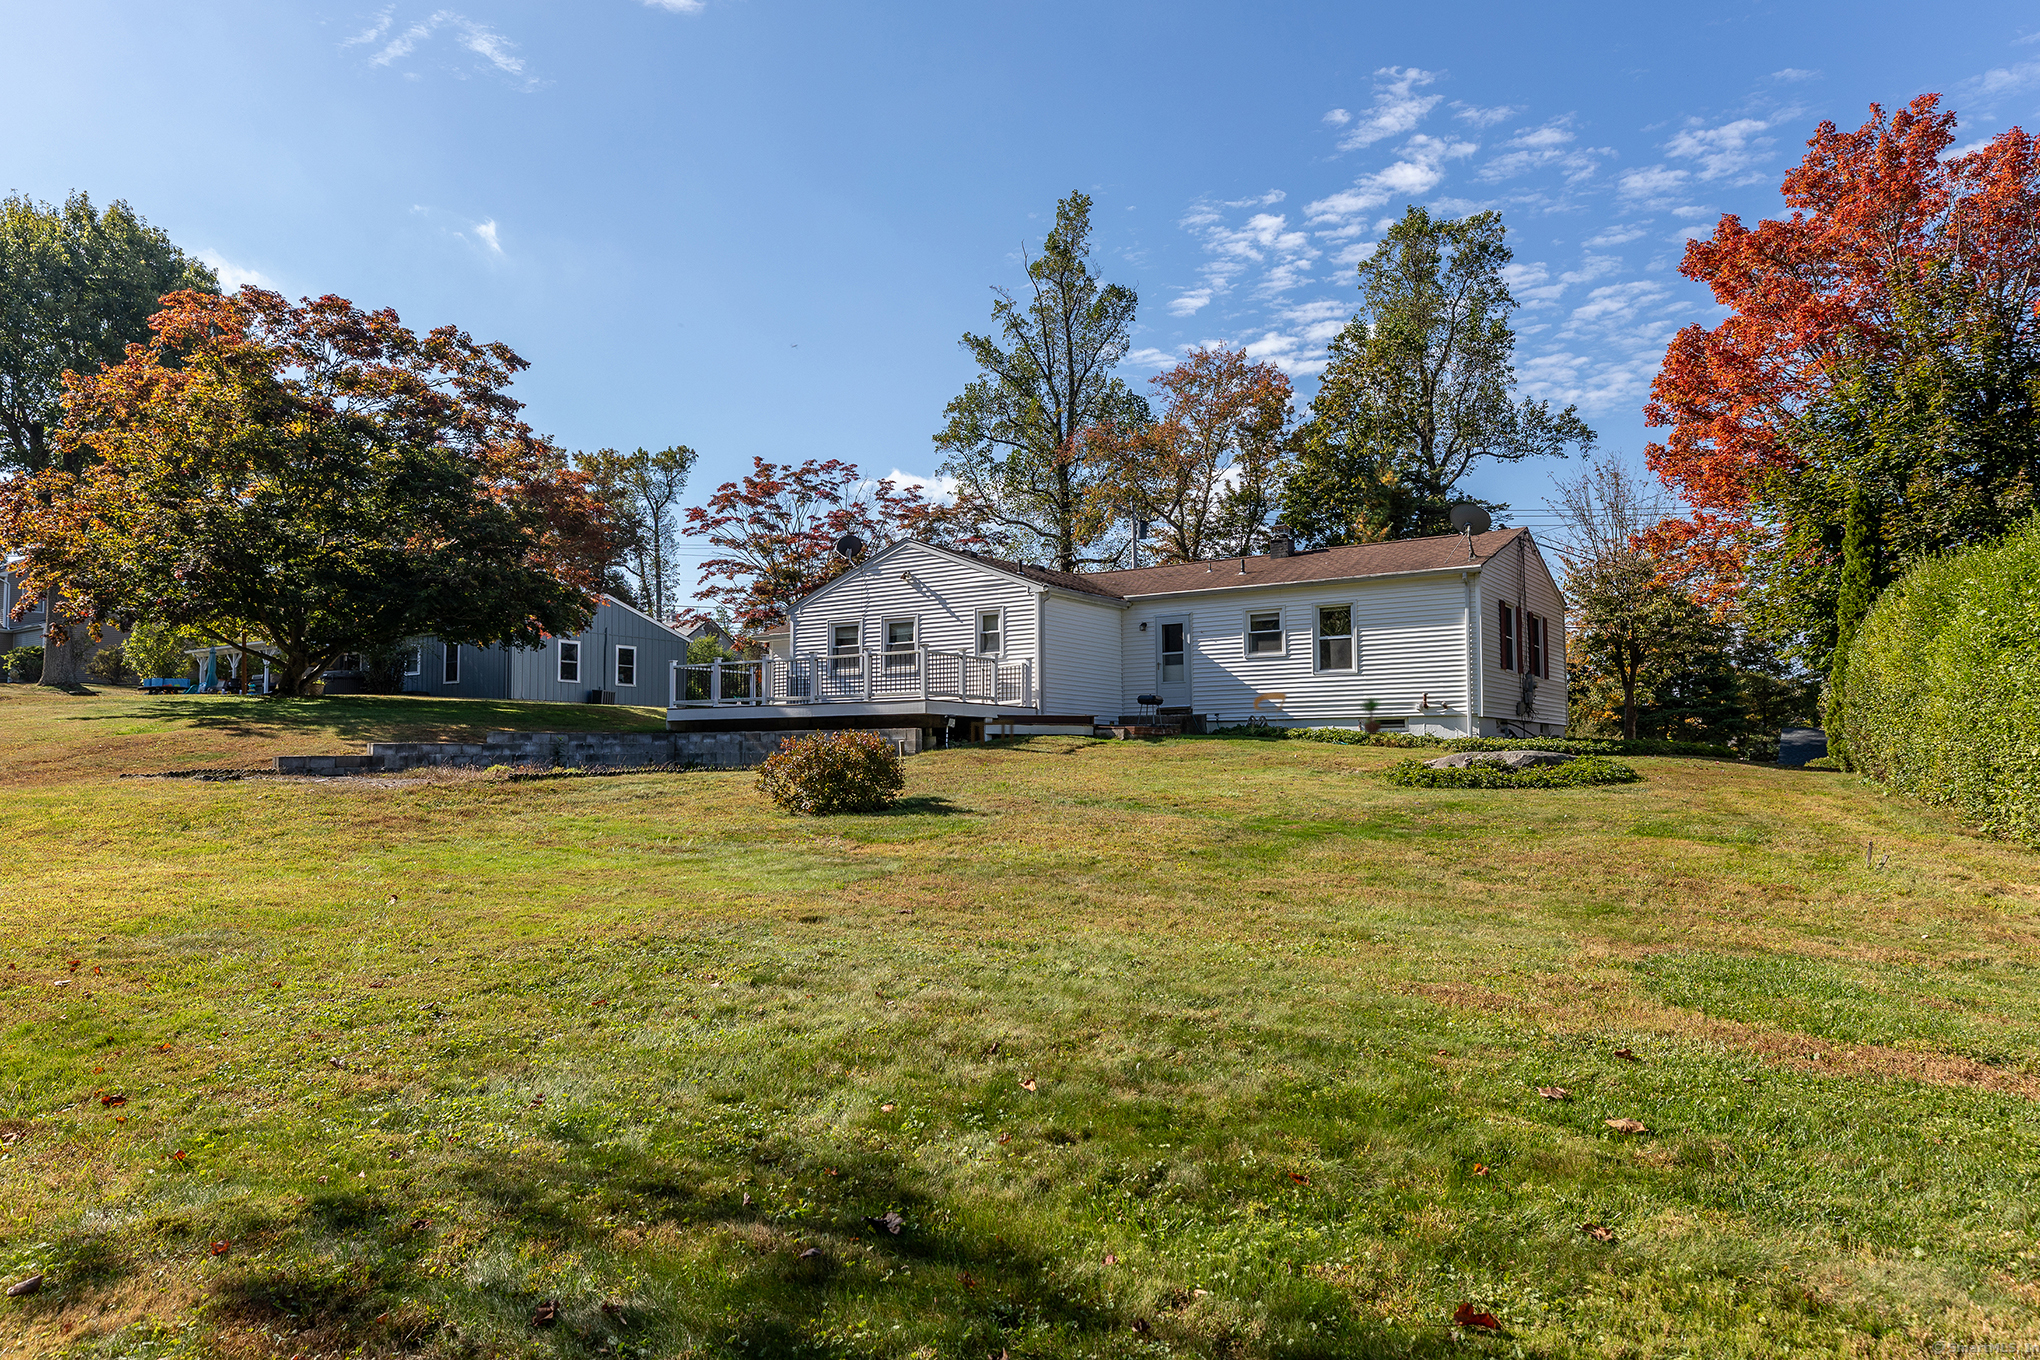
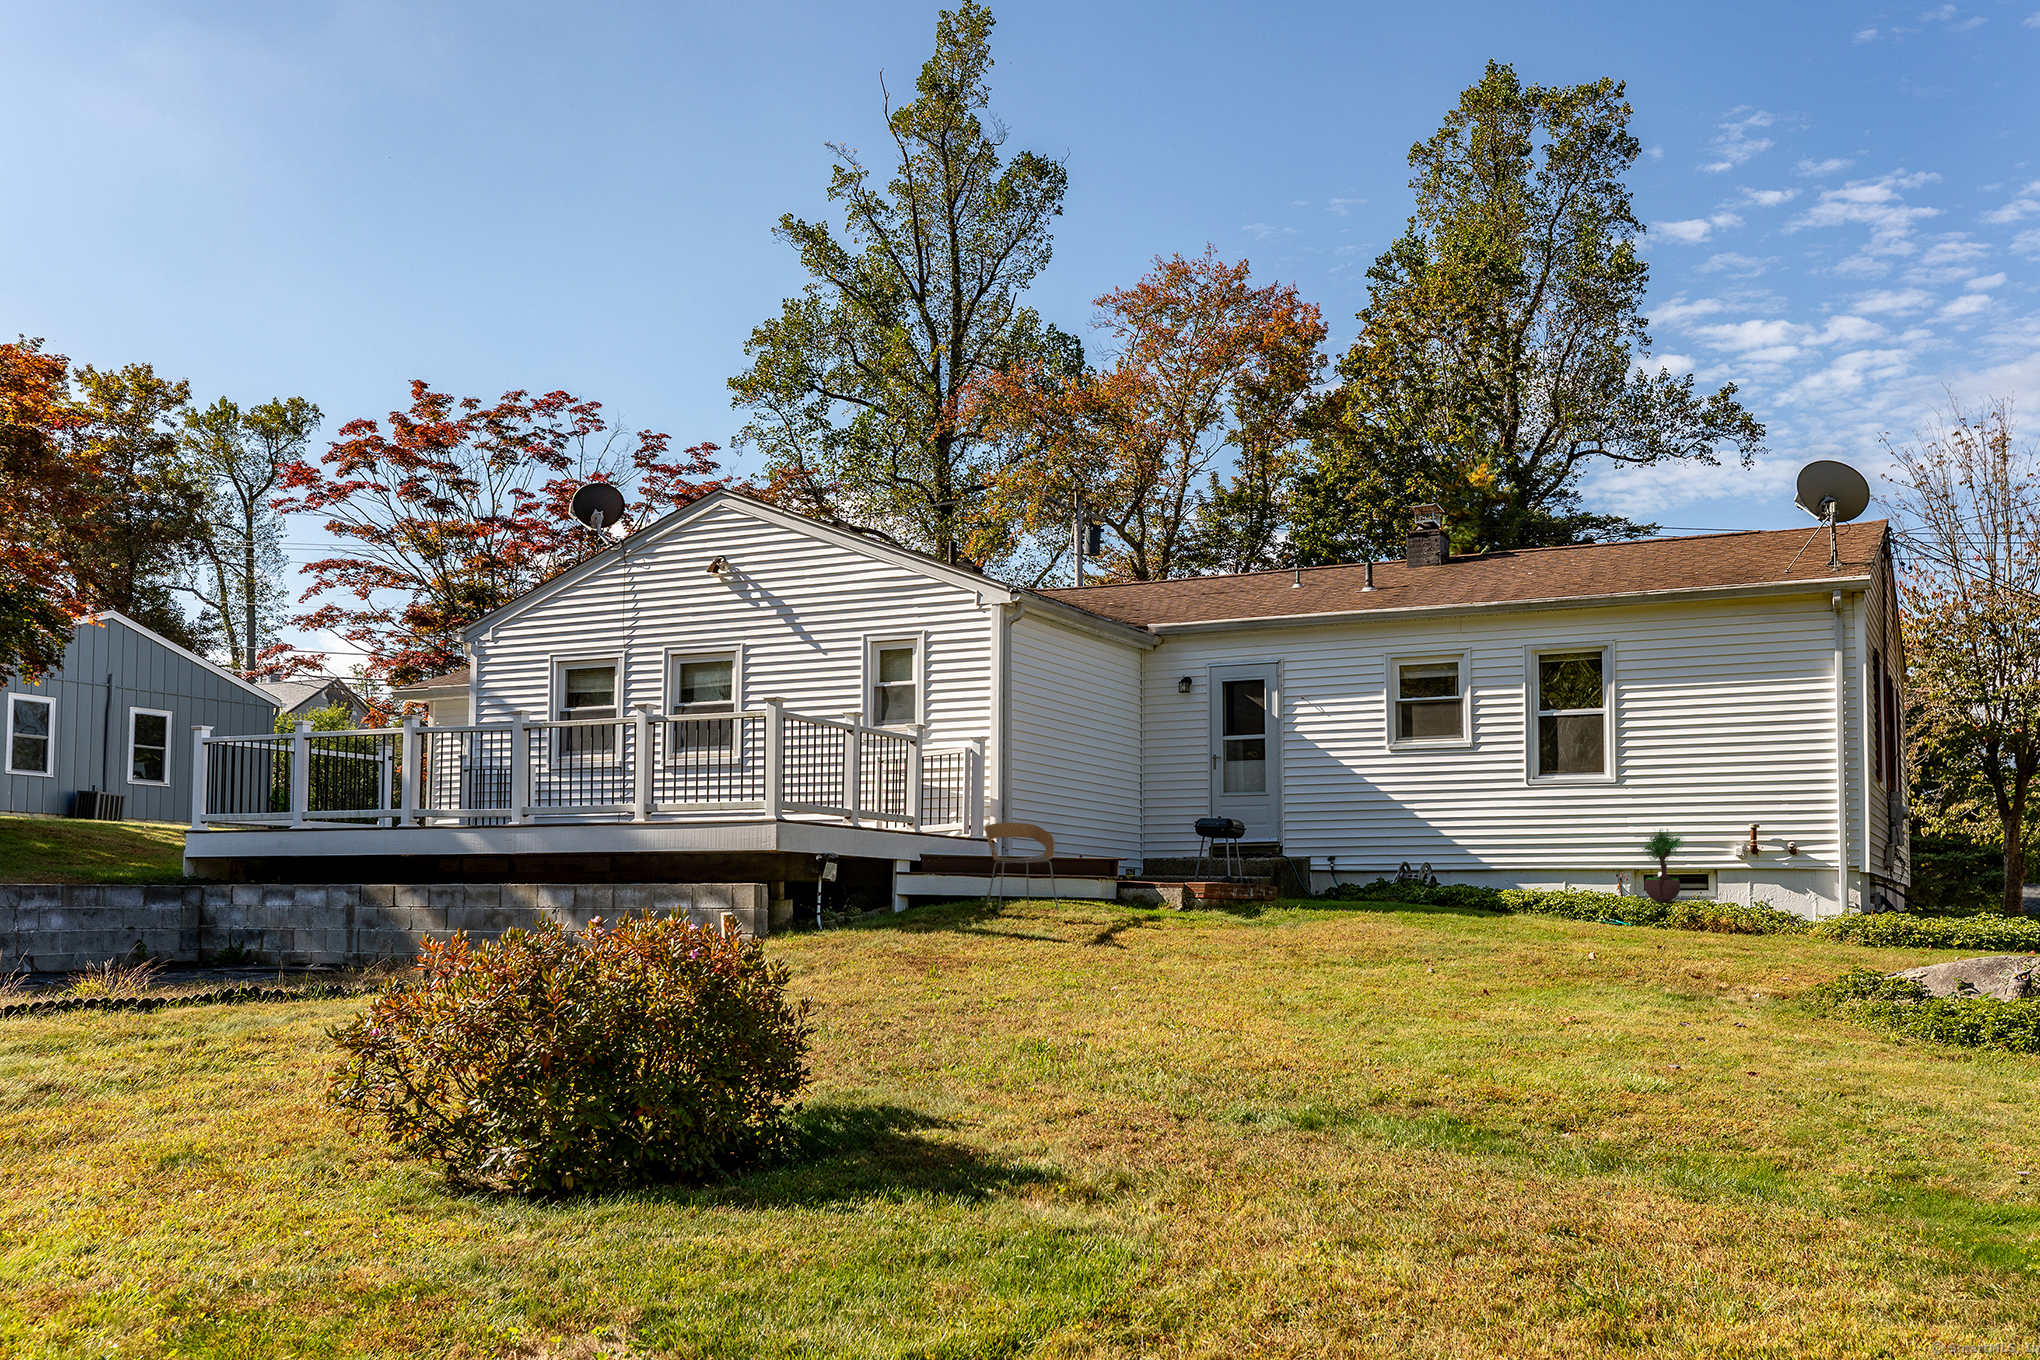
chair: present [1254,693,1286,721] -> present [985,823,1058,912]
bench: present [971,720,1014,745] -> none [870,864,961,920]

